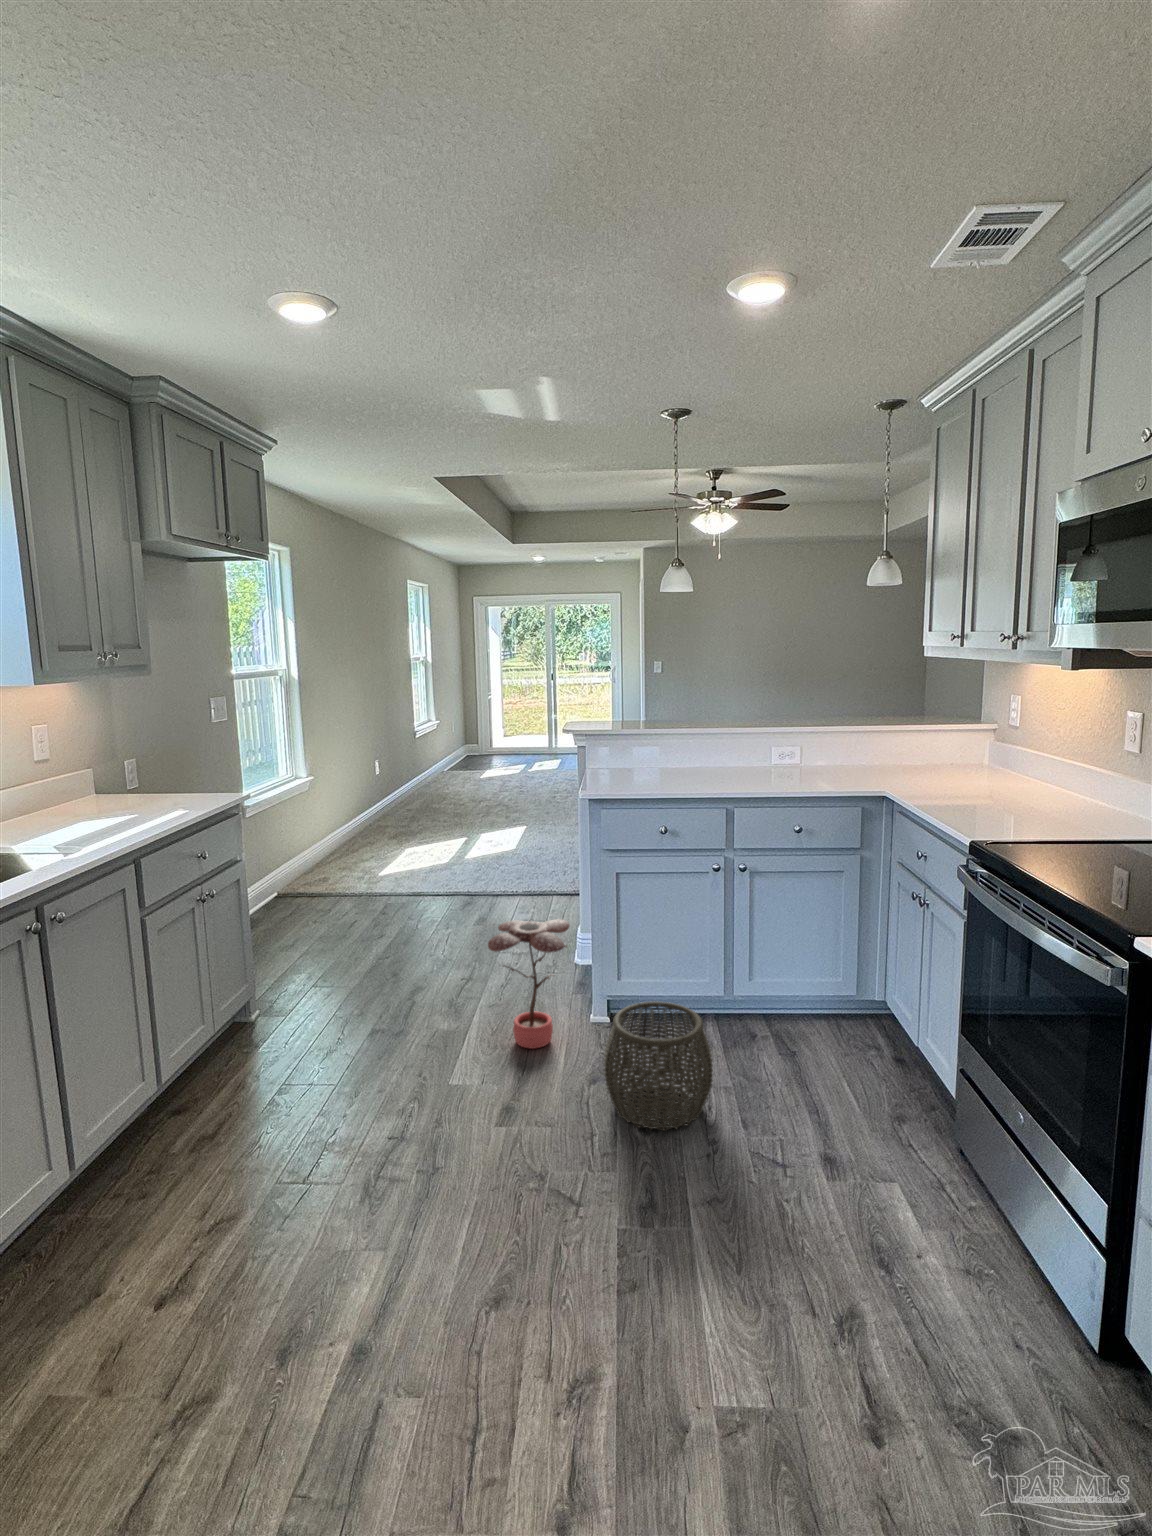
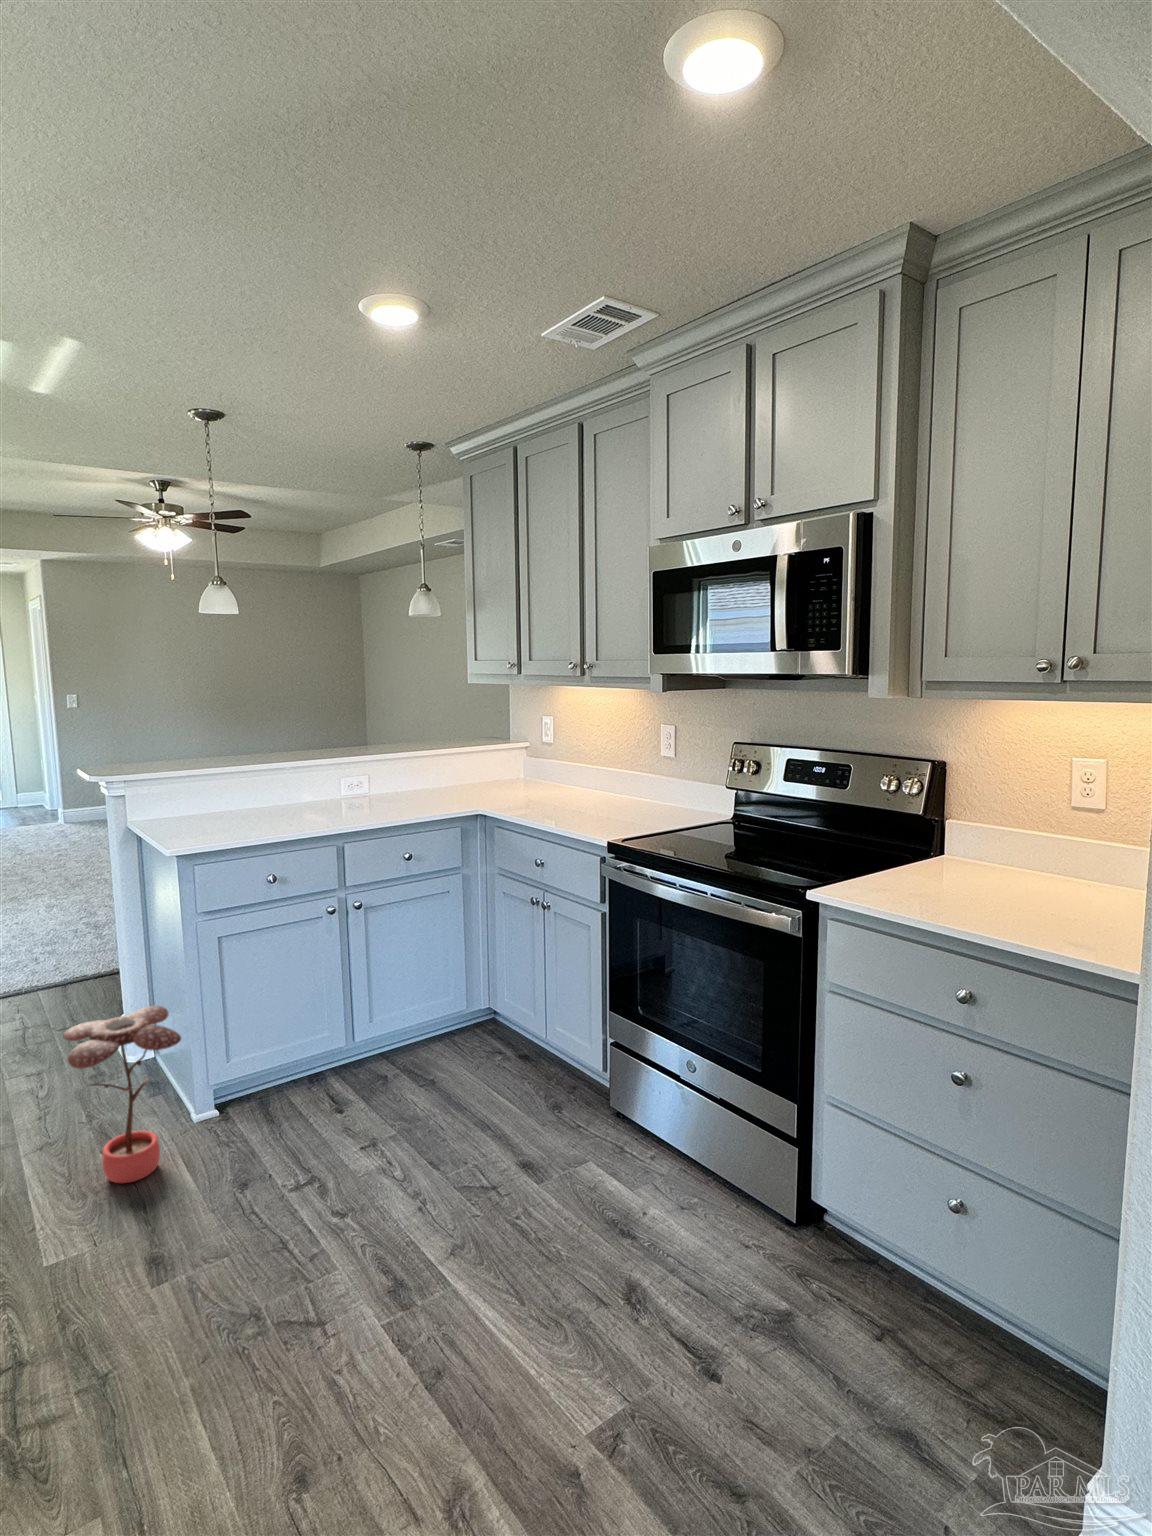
woven basket: present [604,1001,713,1131] -> none [271,1063,401,1215]

